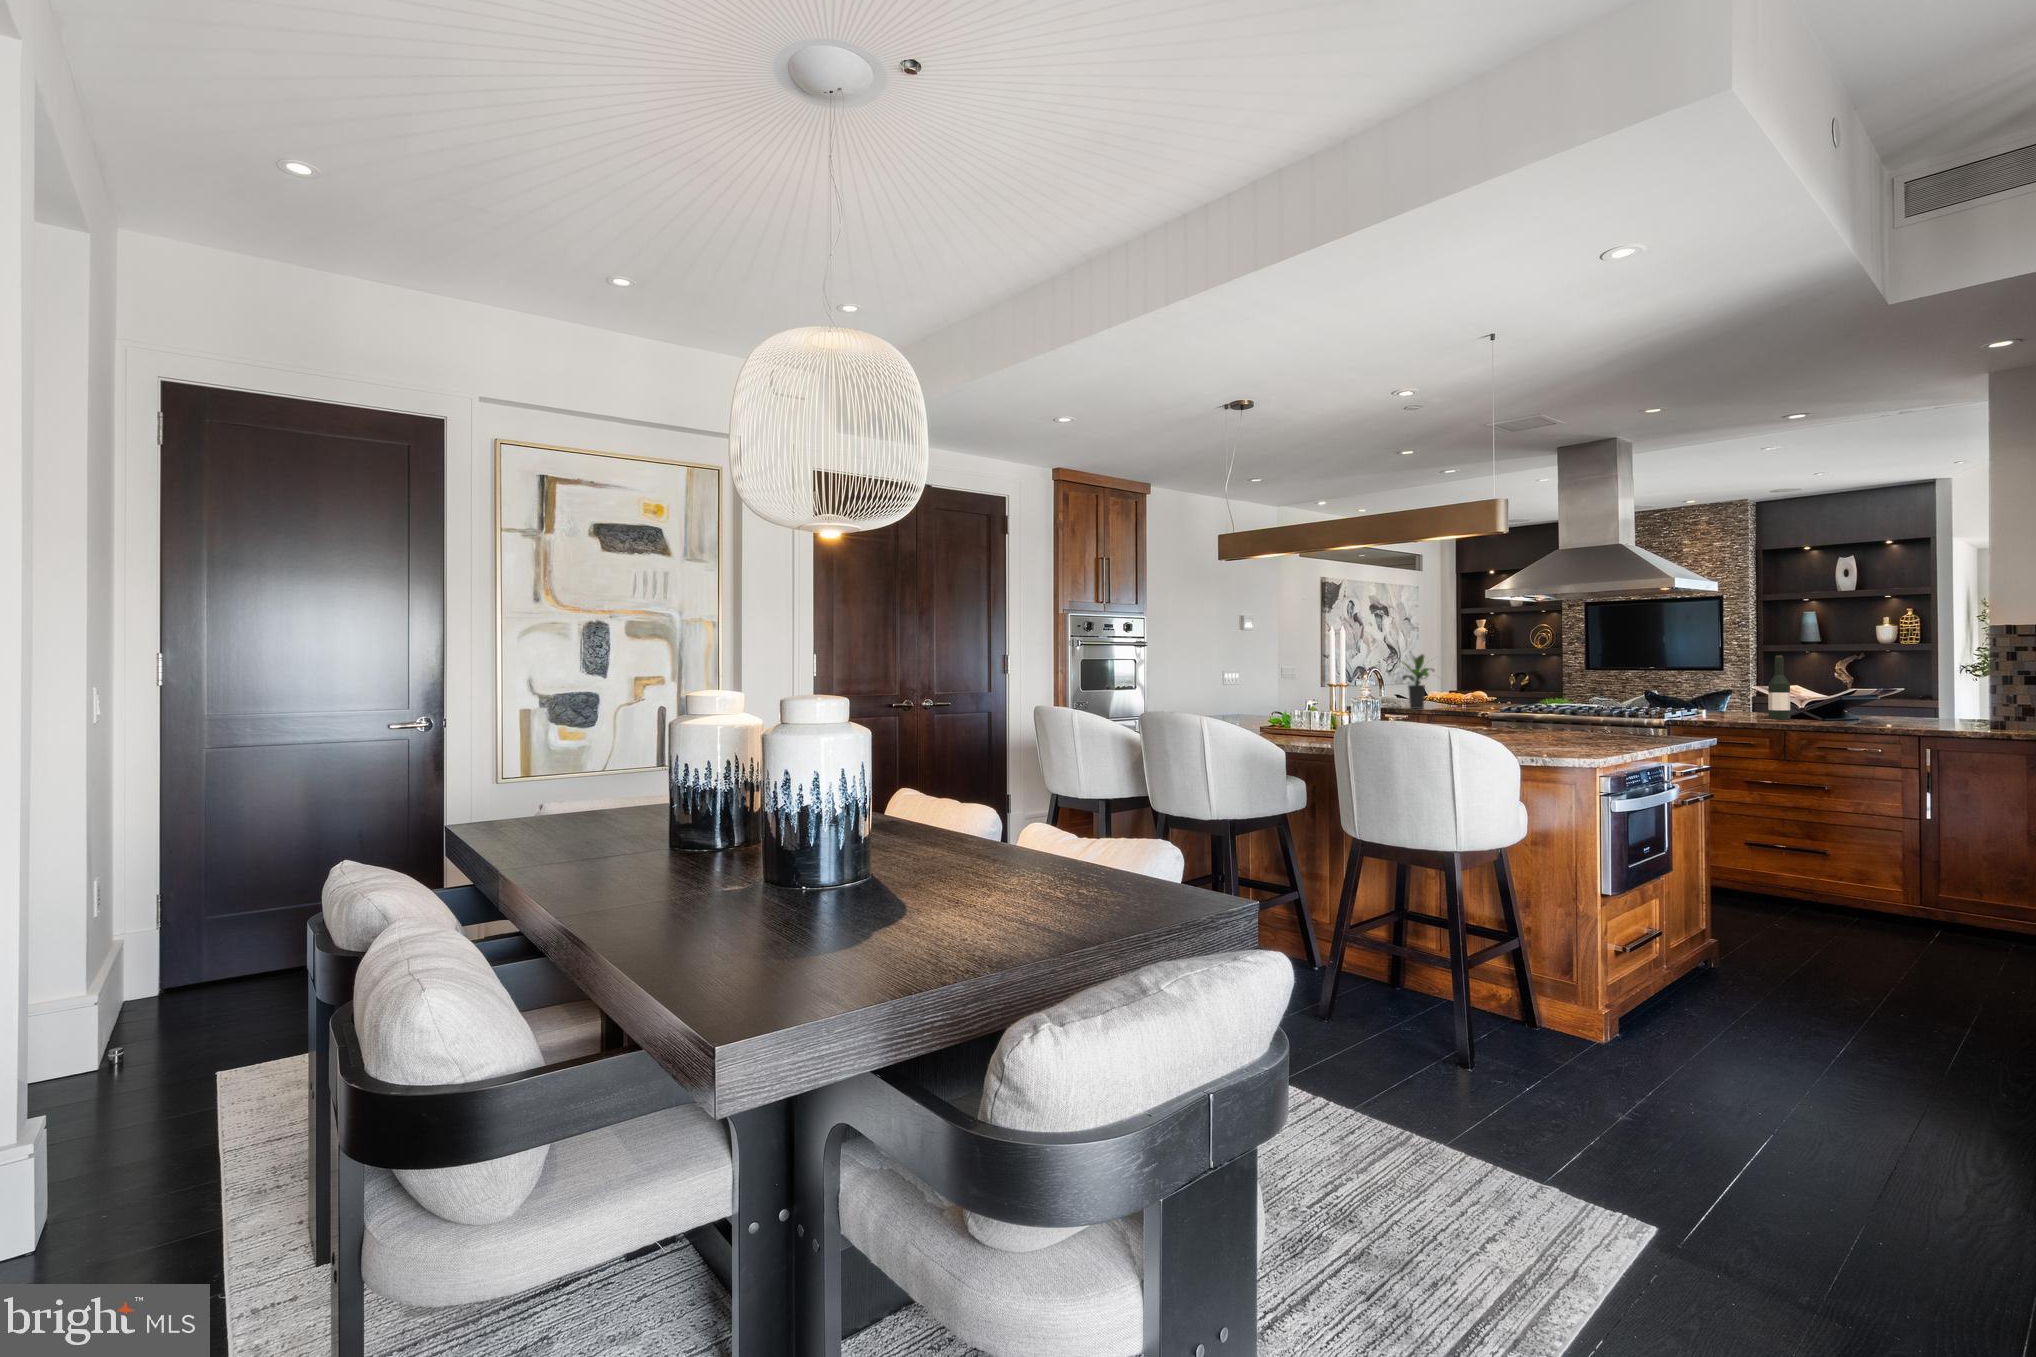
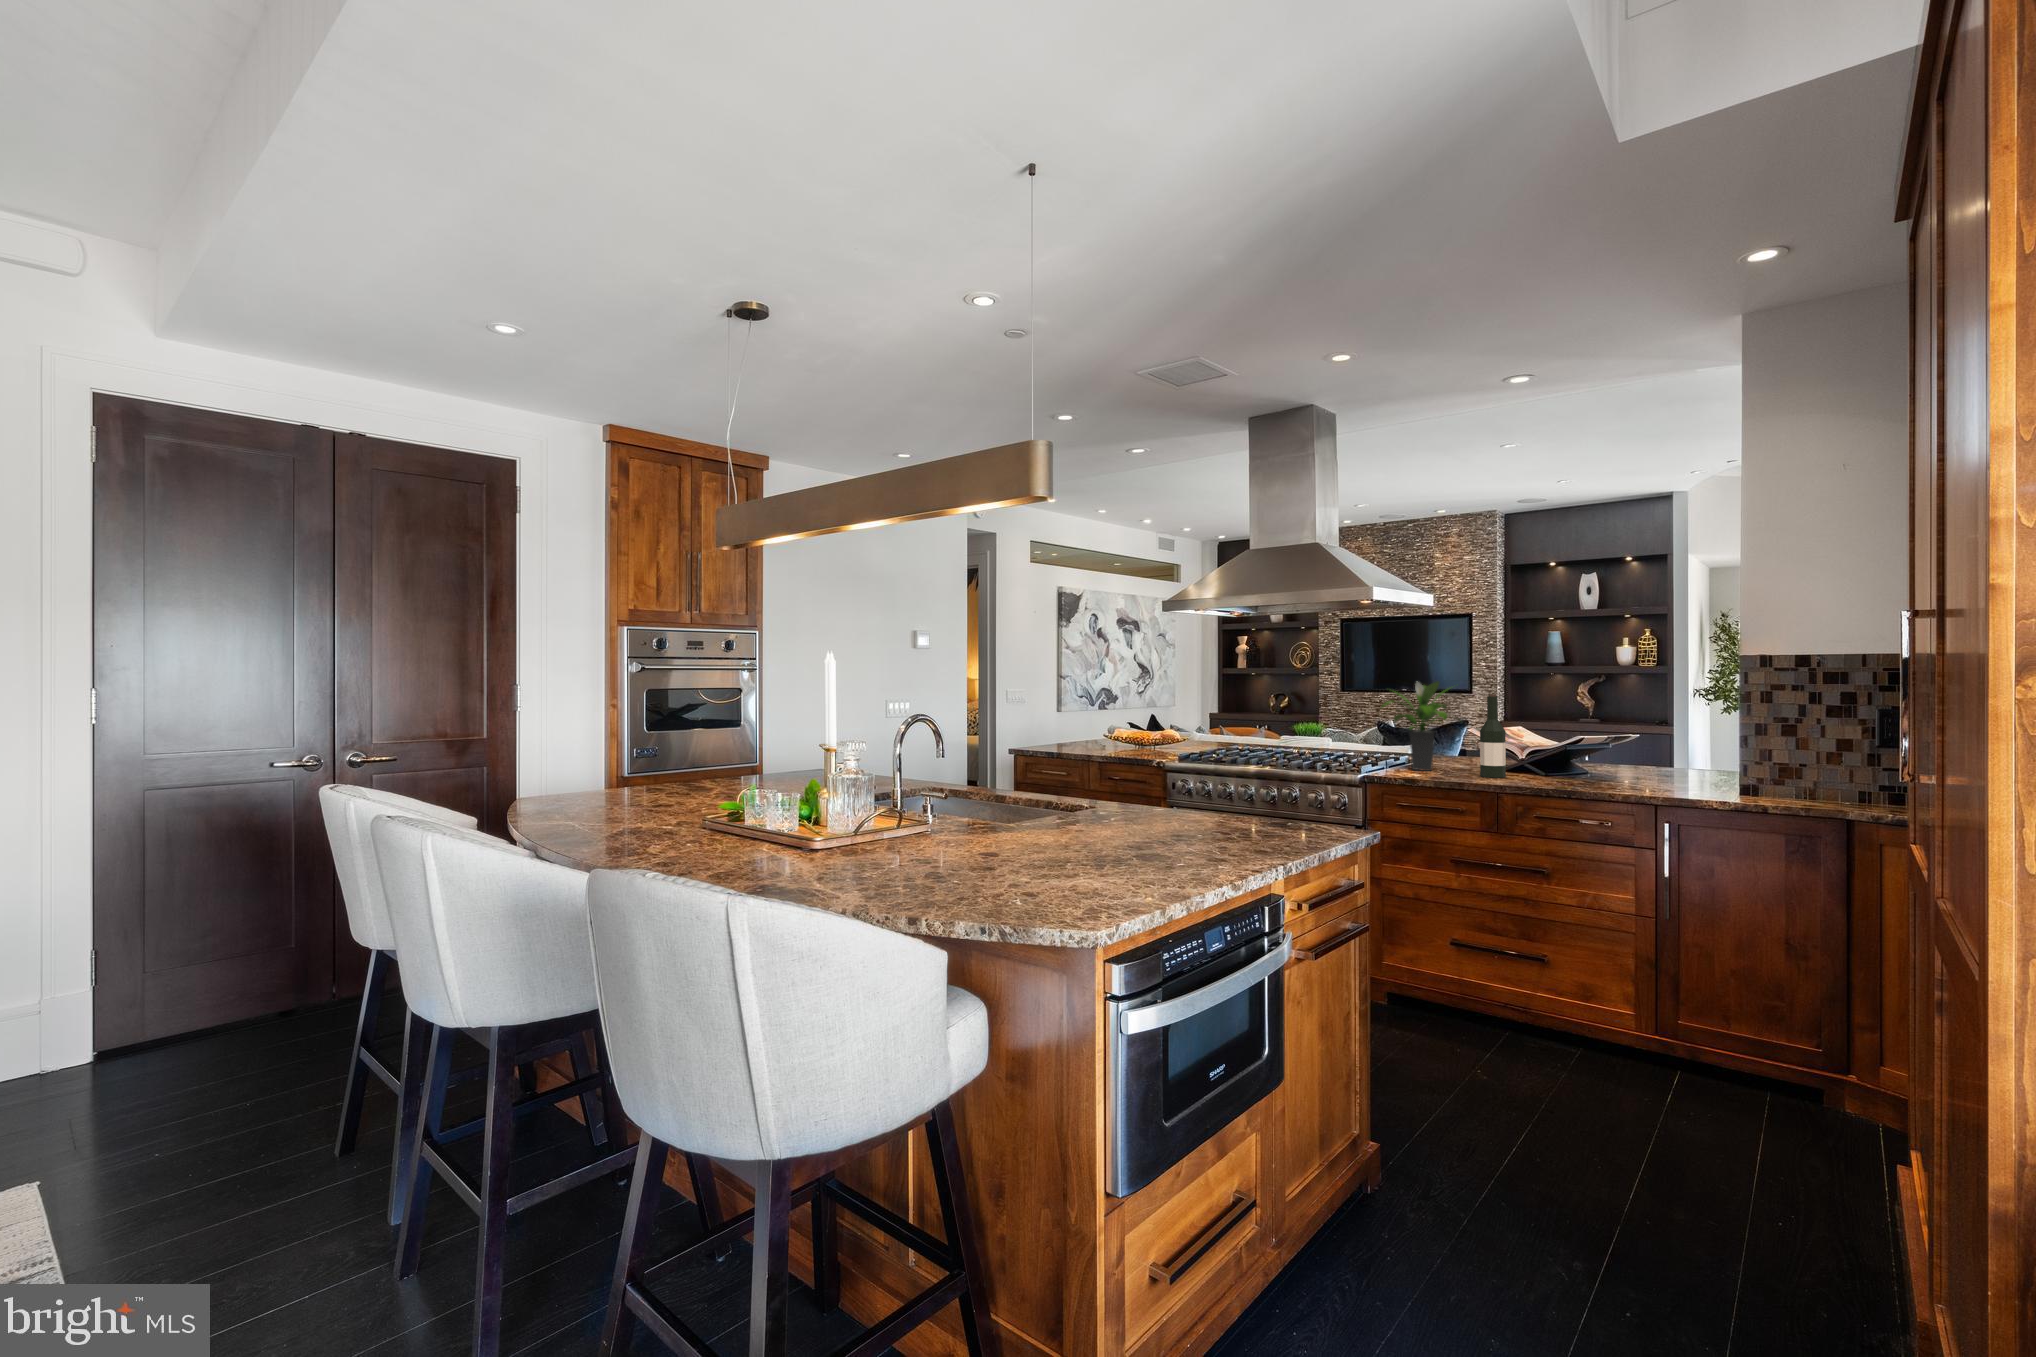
potted plant: present [1391,654,1434,709] -> present [1381,681,1449,771]

